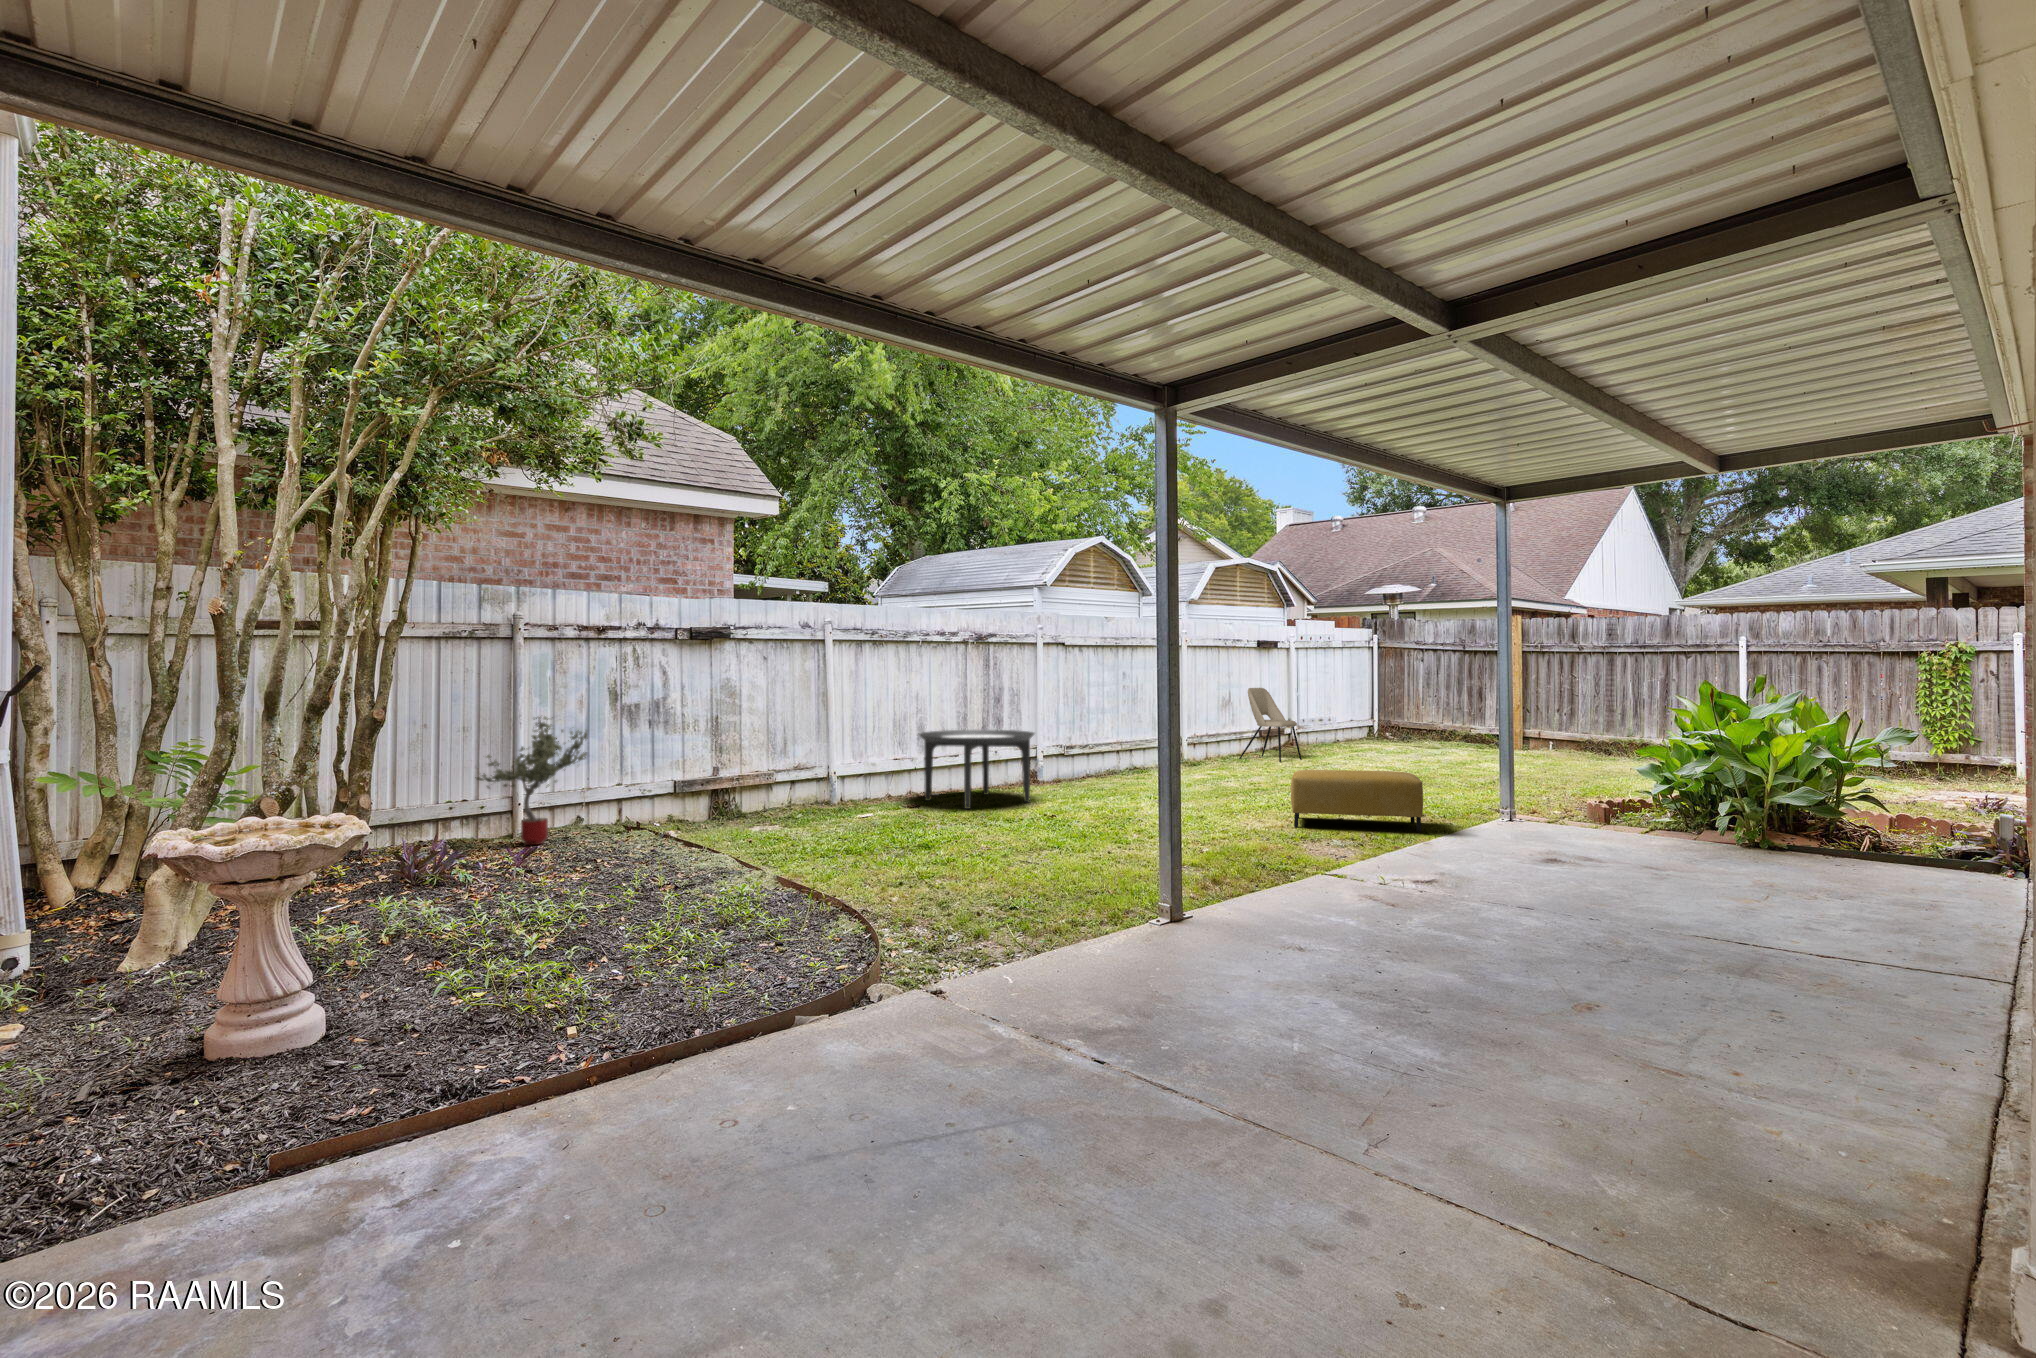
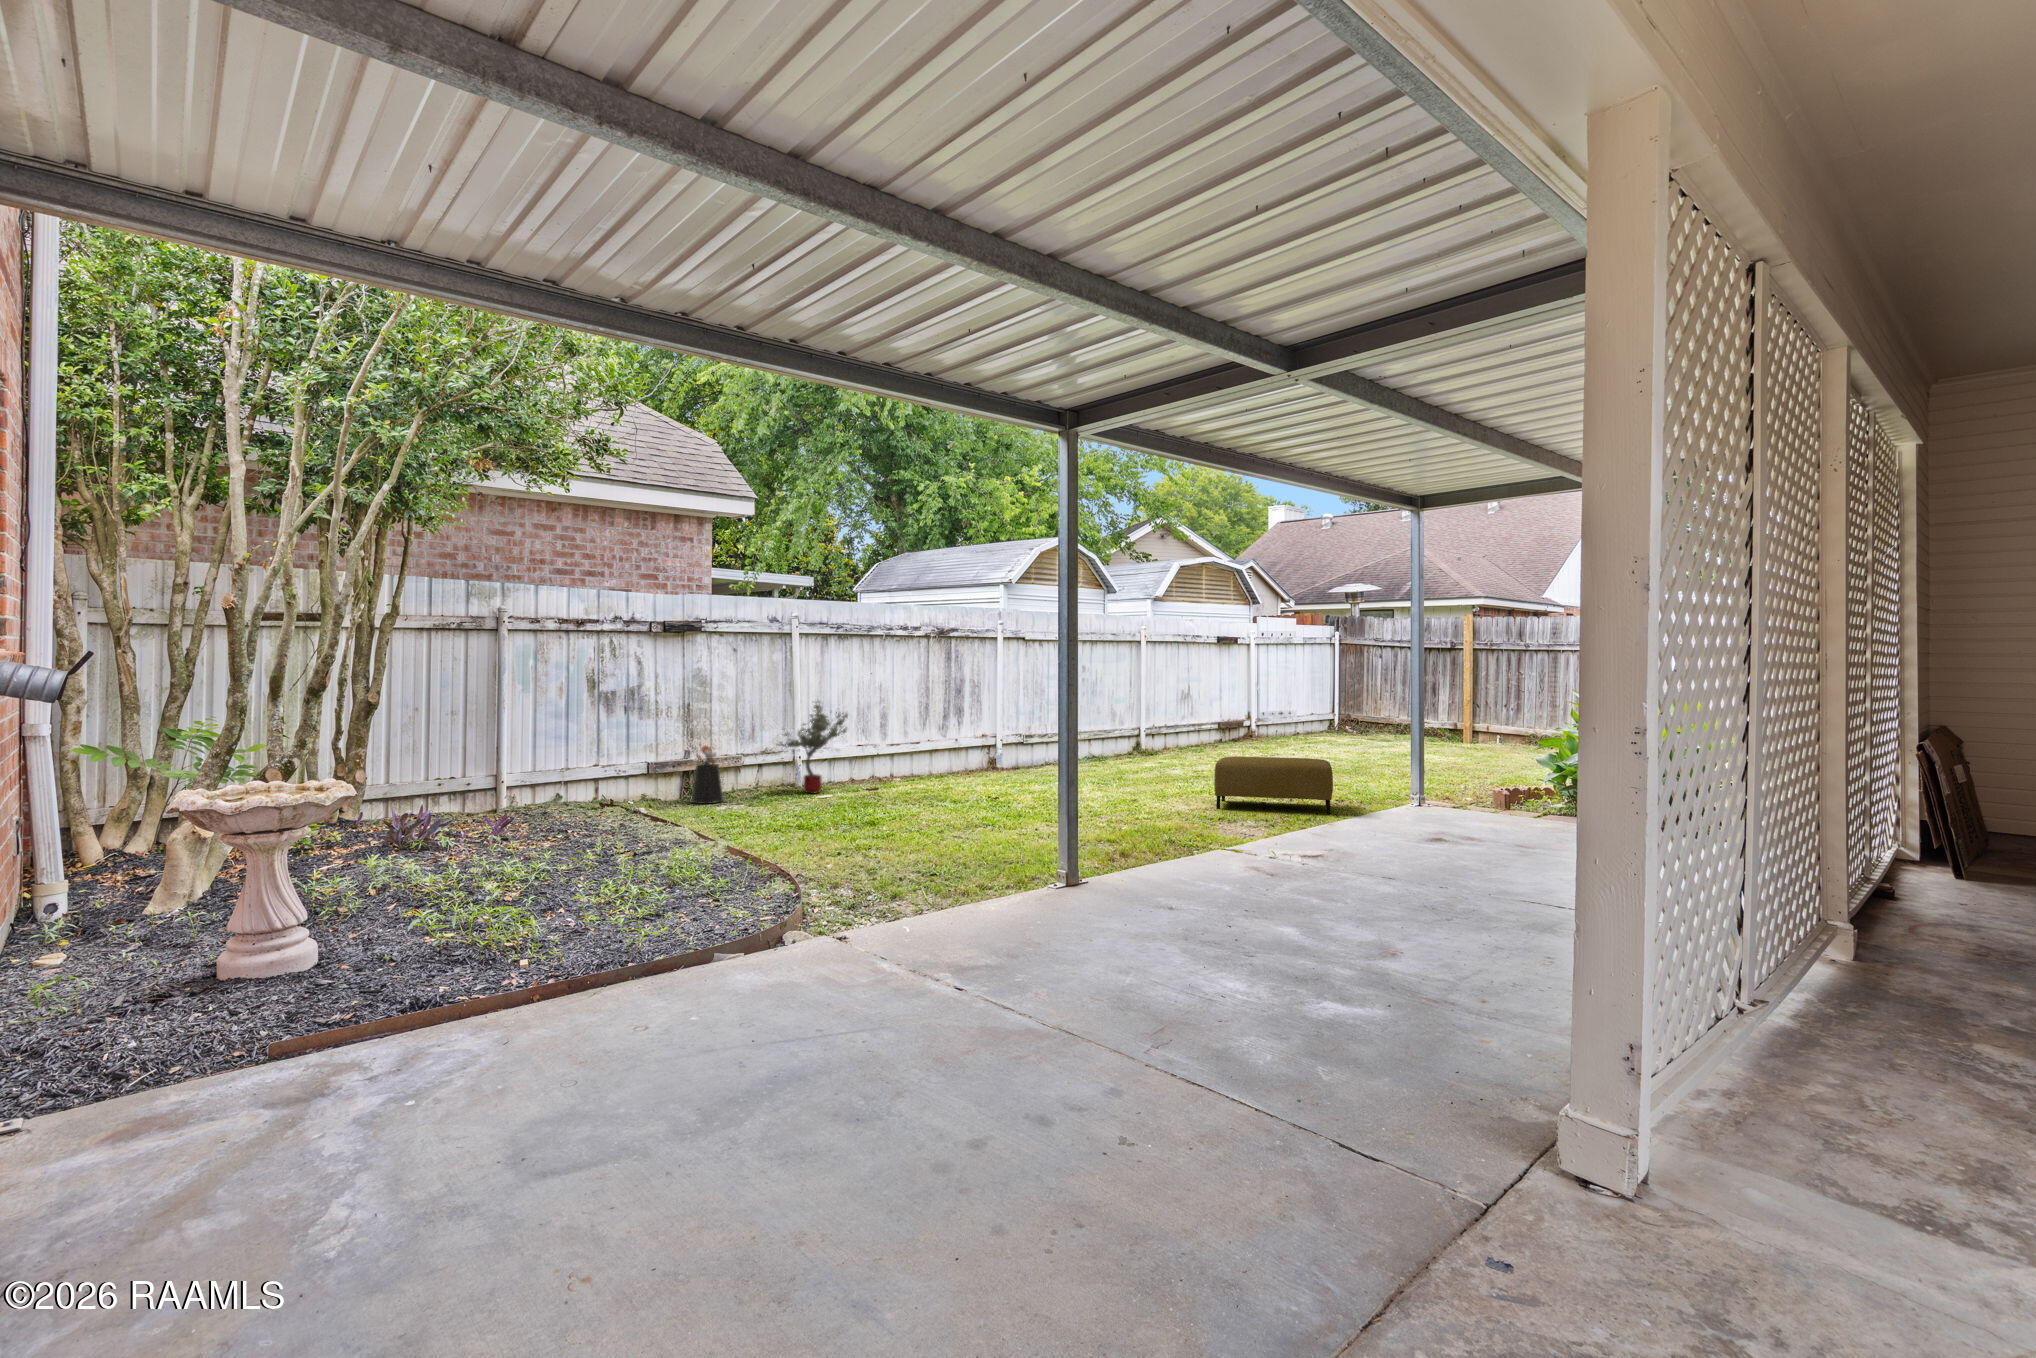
dining chair: present [1239,688,1301,762] -> none [1194,682,1253,752]
potted tree: present [475,717,588,845] -> present [777,701,848,794]
round table: present [918,730,1034,809] -> none [878,718,988,791]
watering can: none [720,761,757,826] -> present [691,746,724,804]

